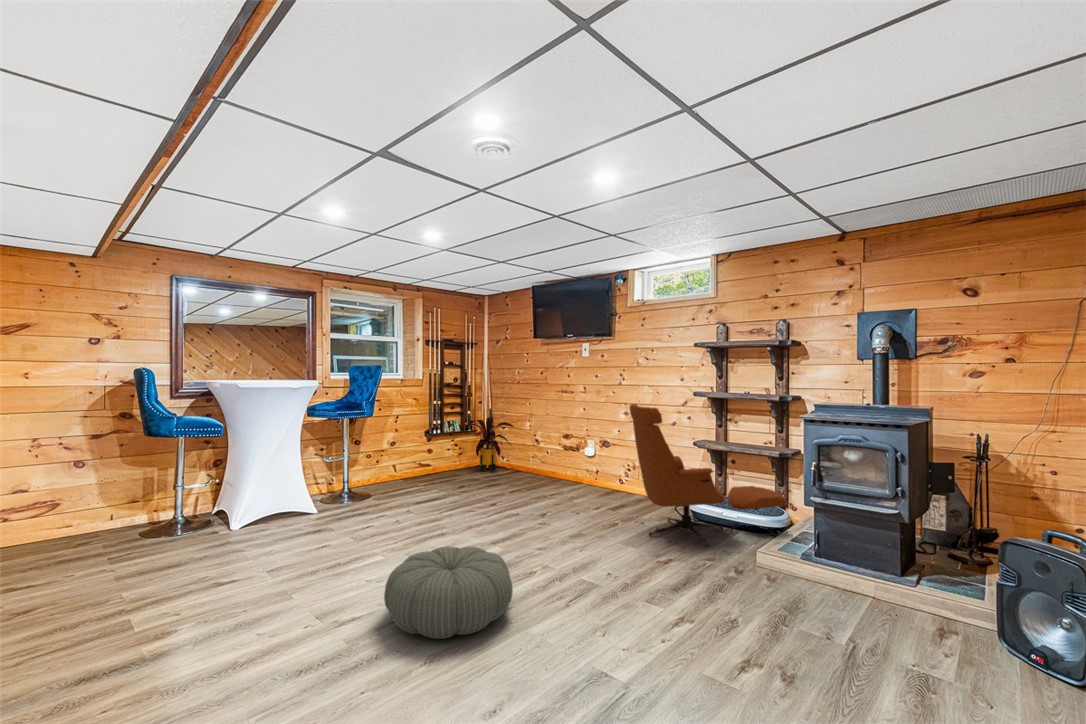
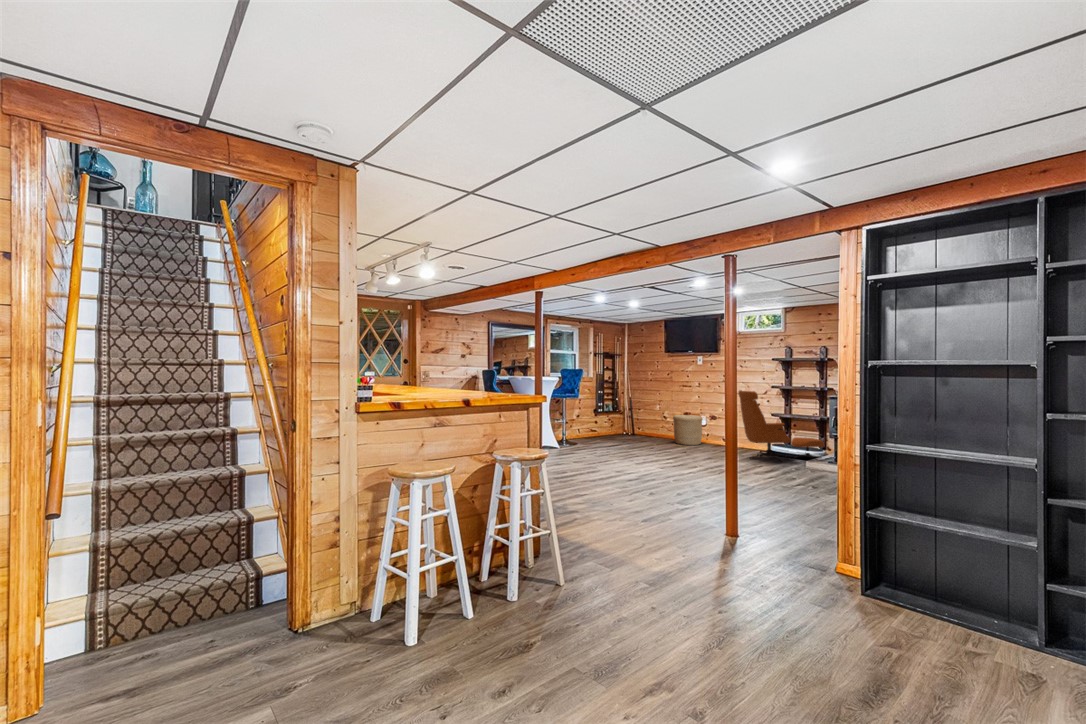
house plant: present [466,417,514,472] -> none [618,402,651,436]
woven basket: none [538,440,586,494] -> present [673,415,703,445]
pouf: present [384,546,513,639] -> none [645,448,700,477]

